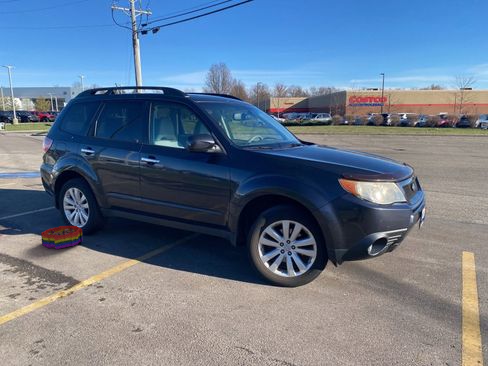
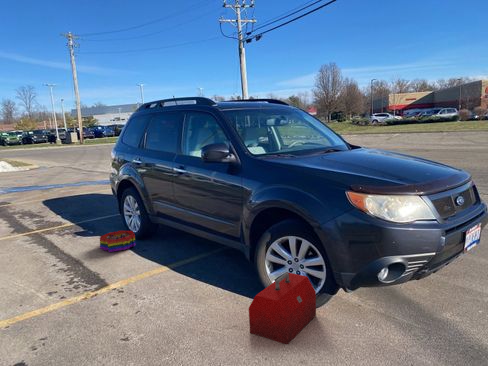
toolbox: none [259,253,308,317] -> present [249,273,316,345]

